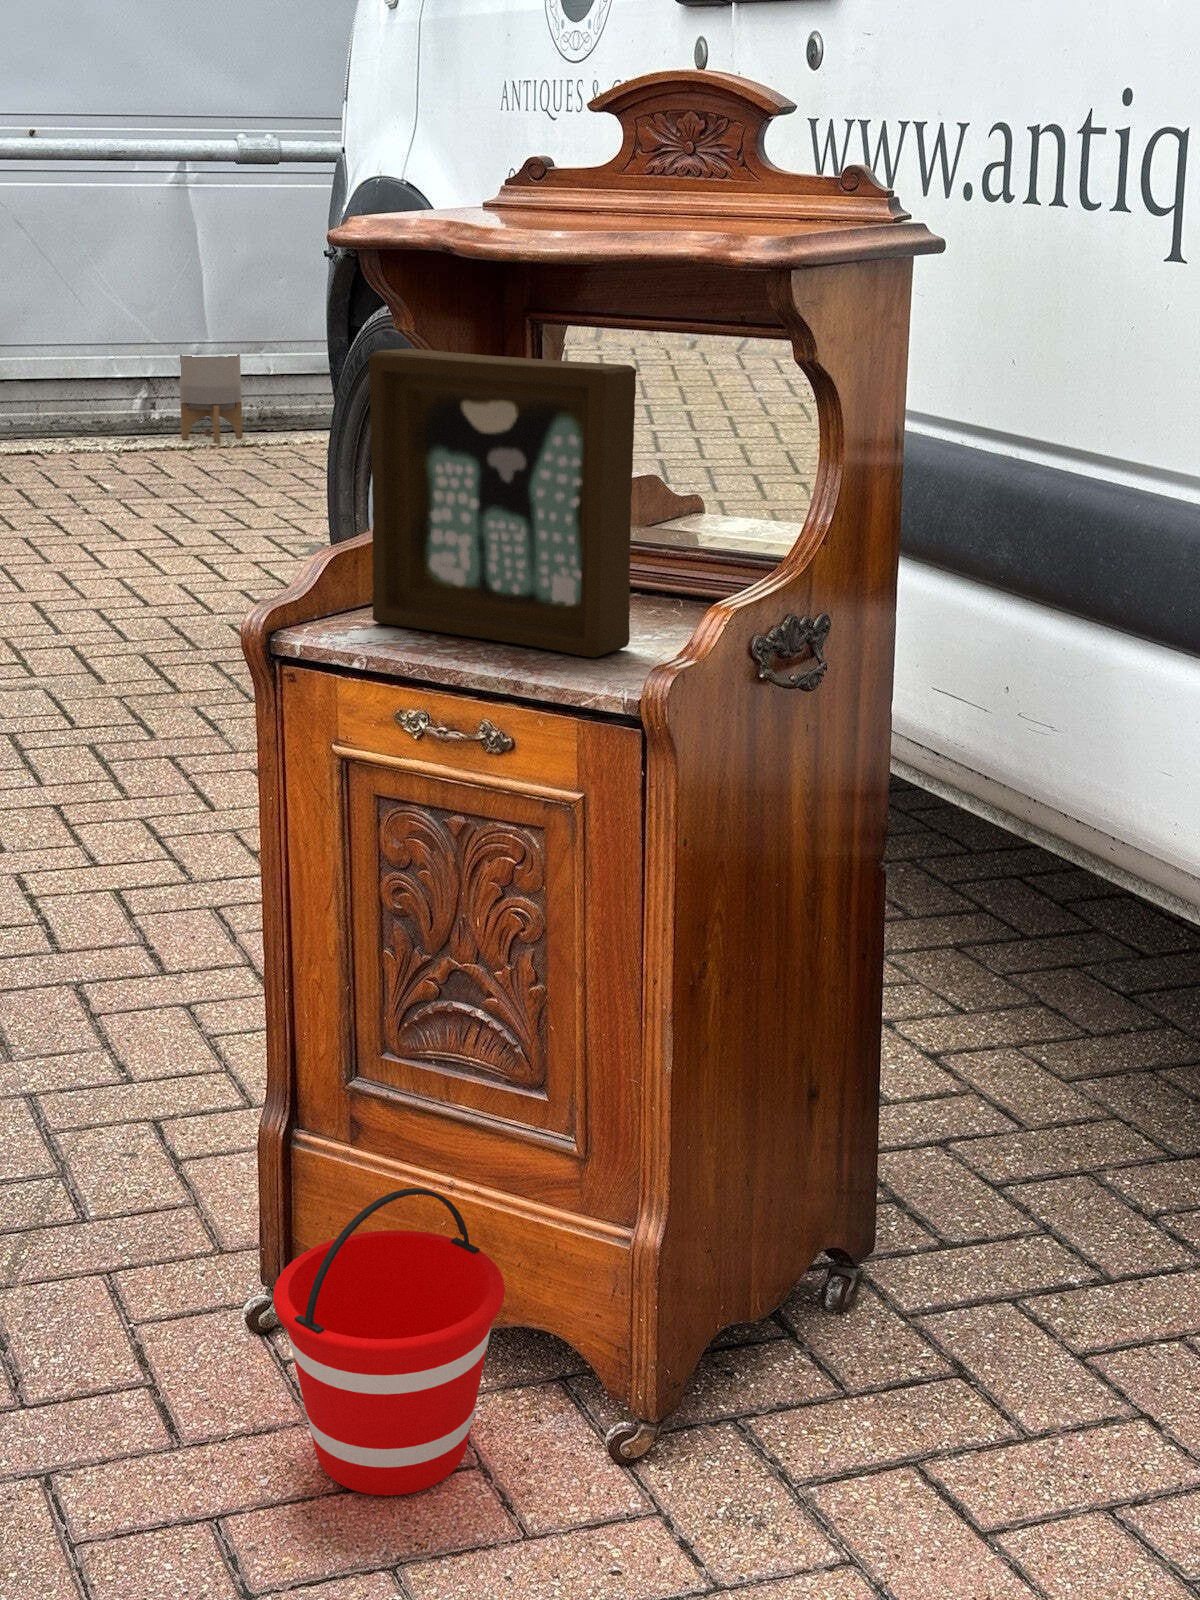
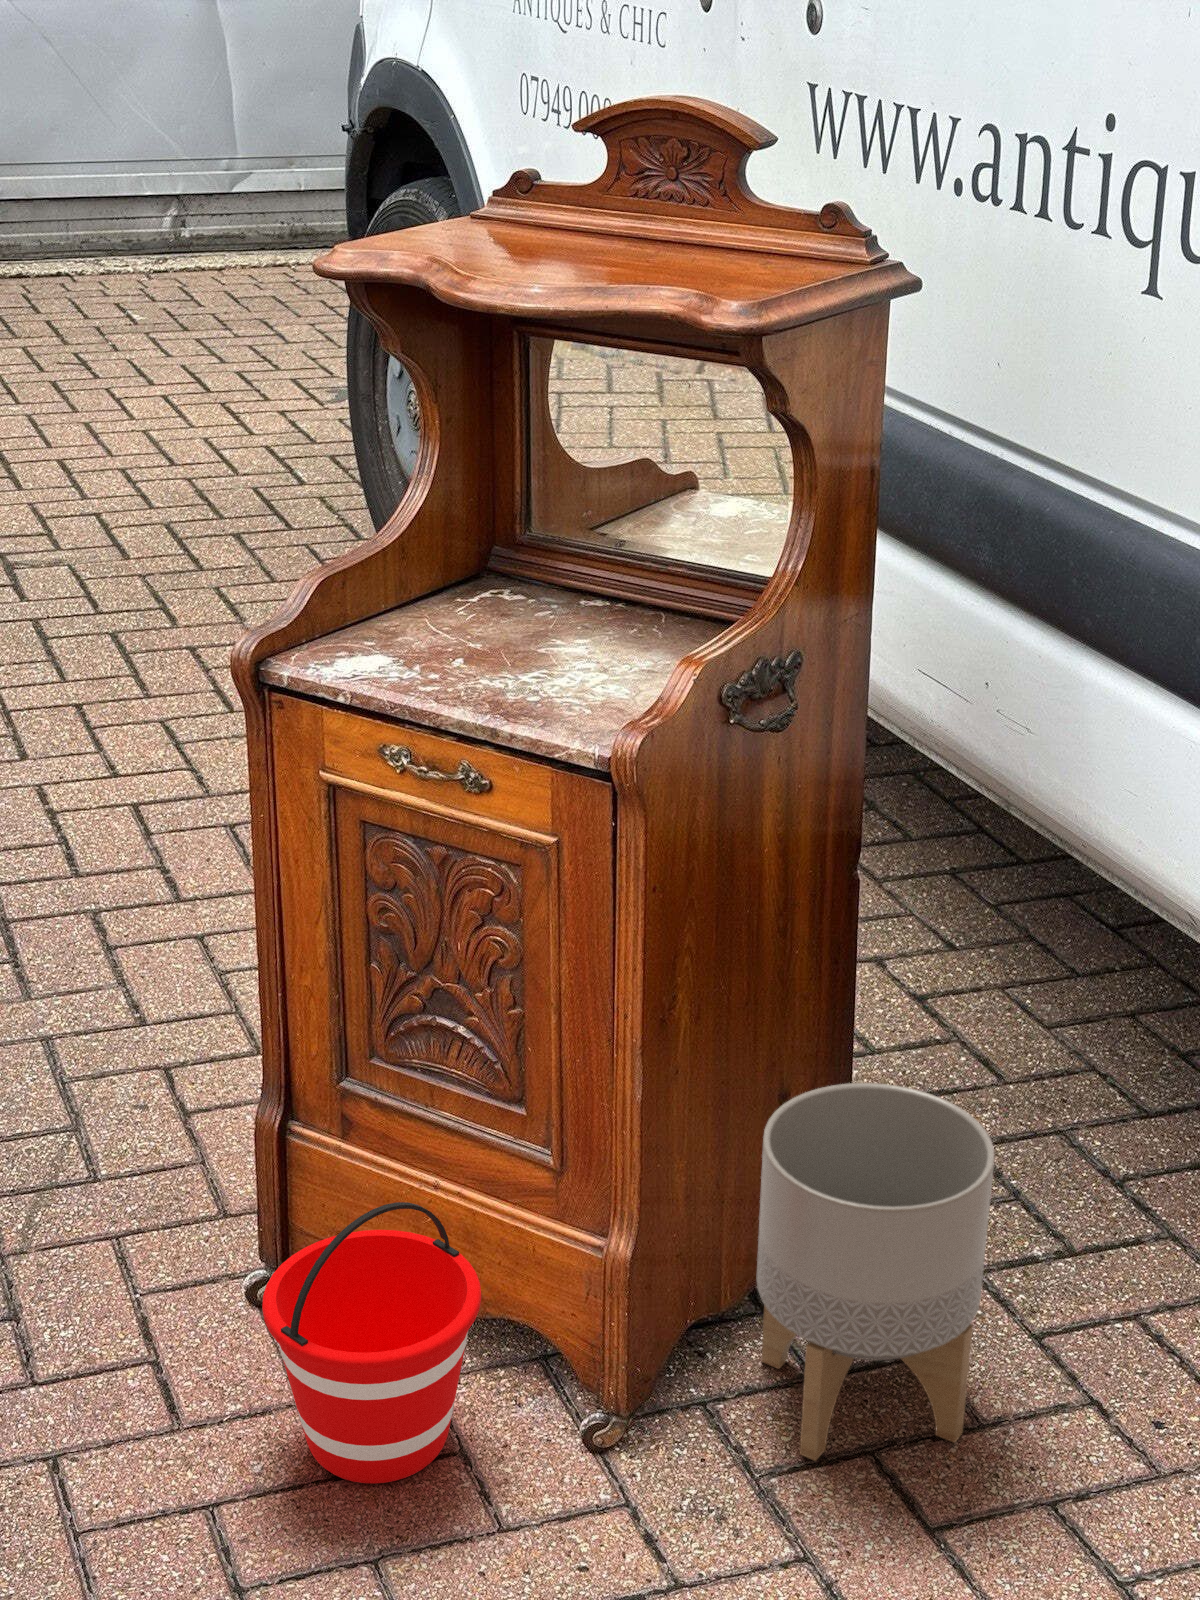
picture frame: present [369,348,636,657] -> none [344,373,606,694]
planter: present [178,354,243,442] -> present [757,1083,995,1461]

